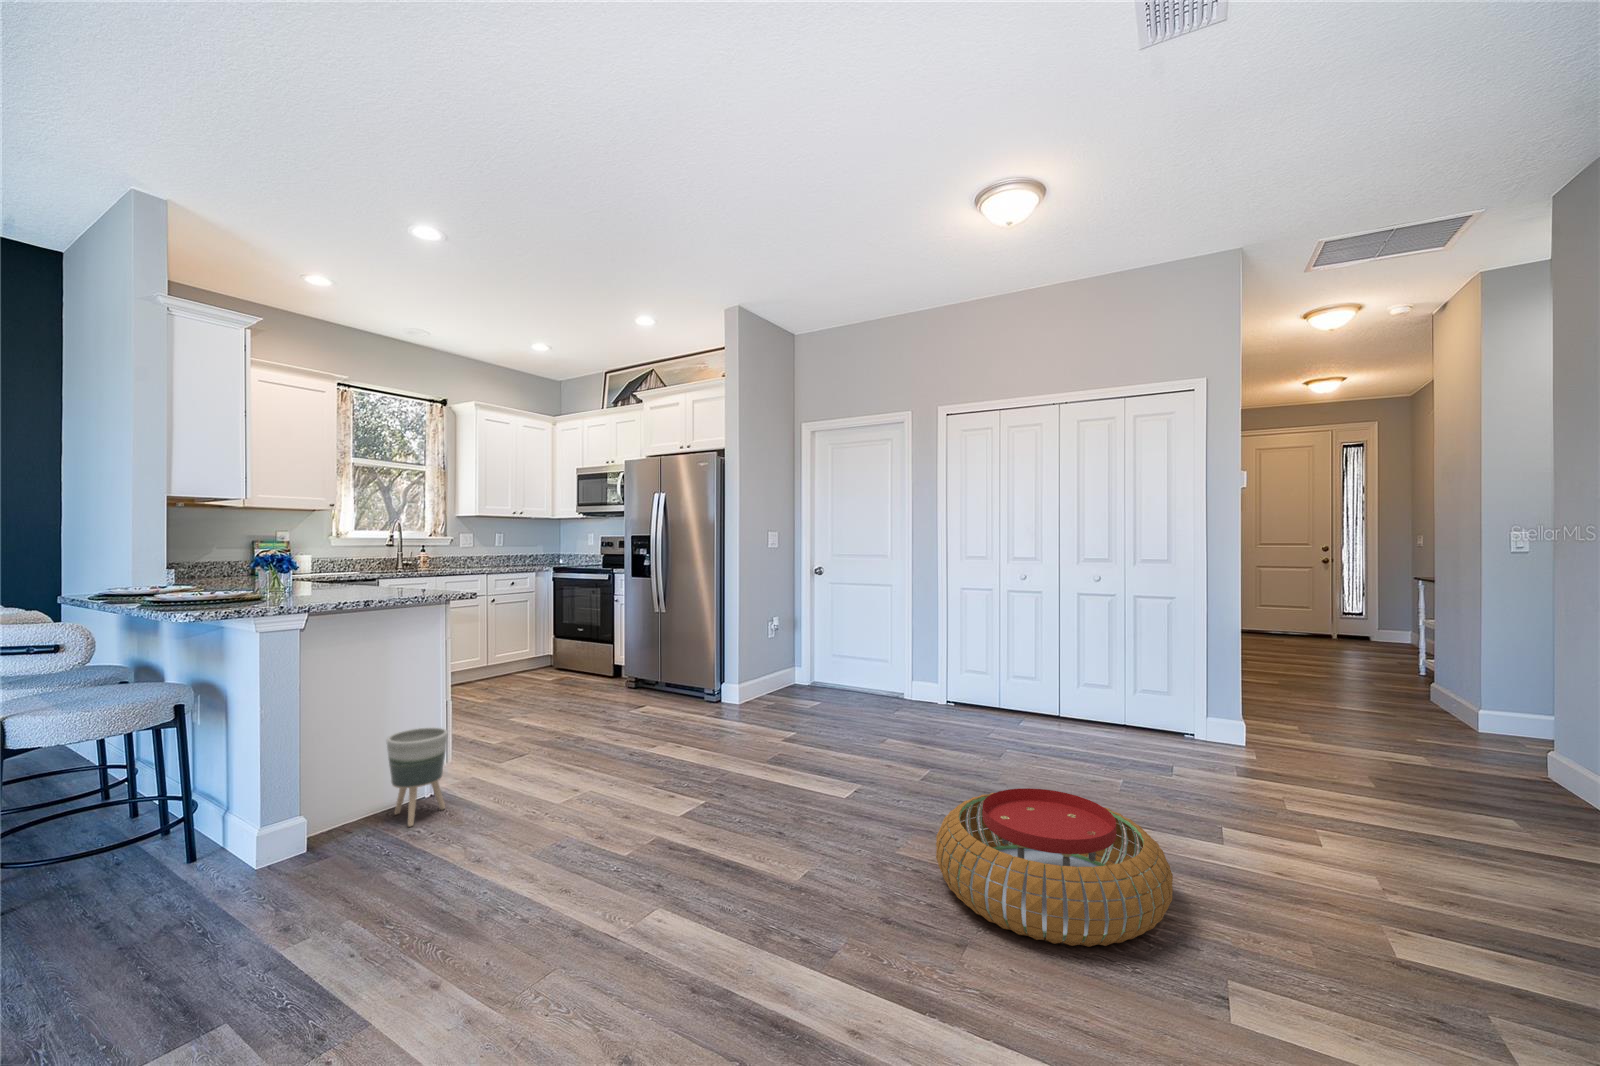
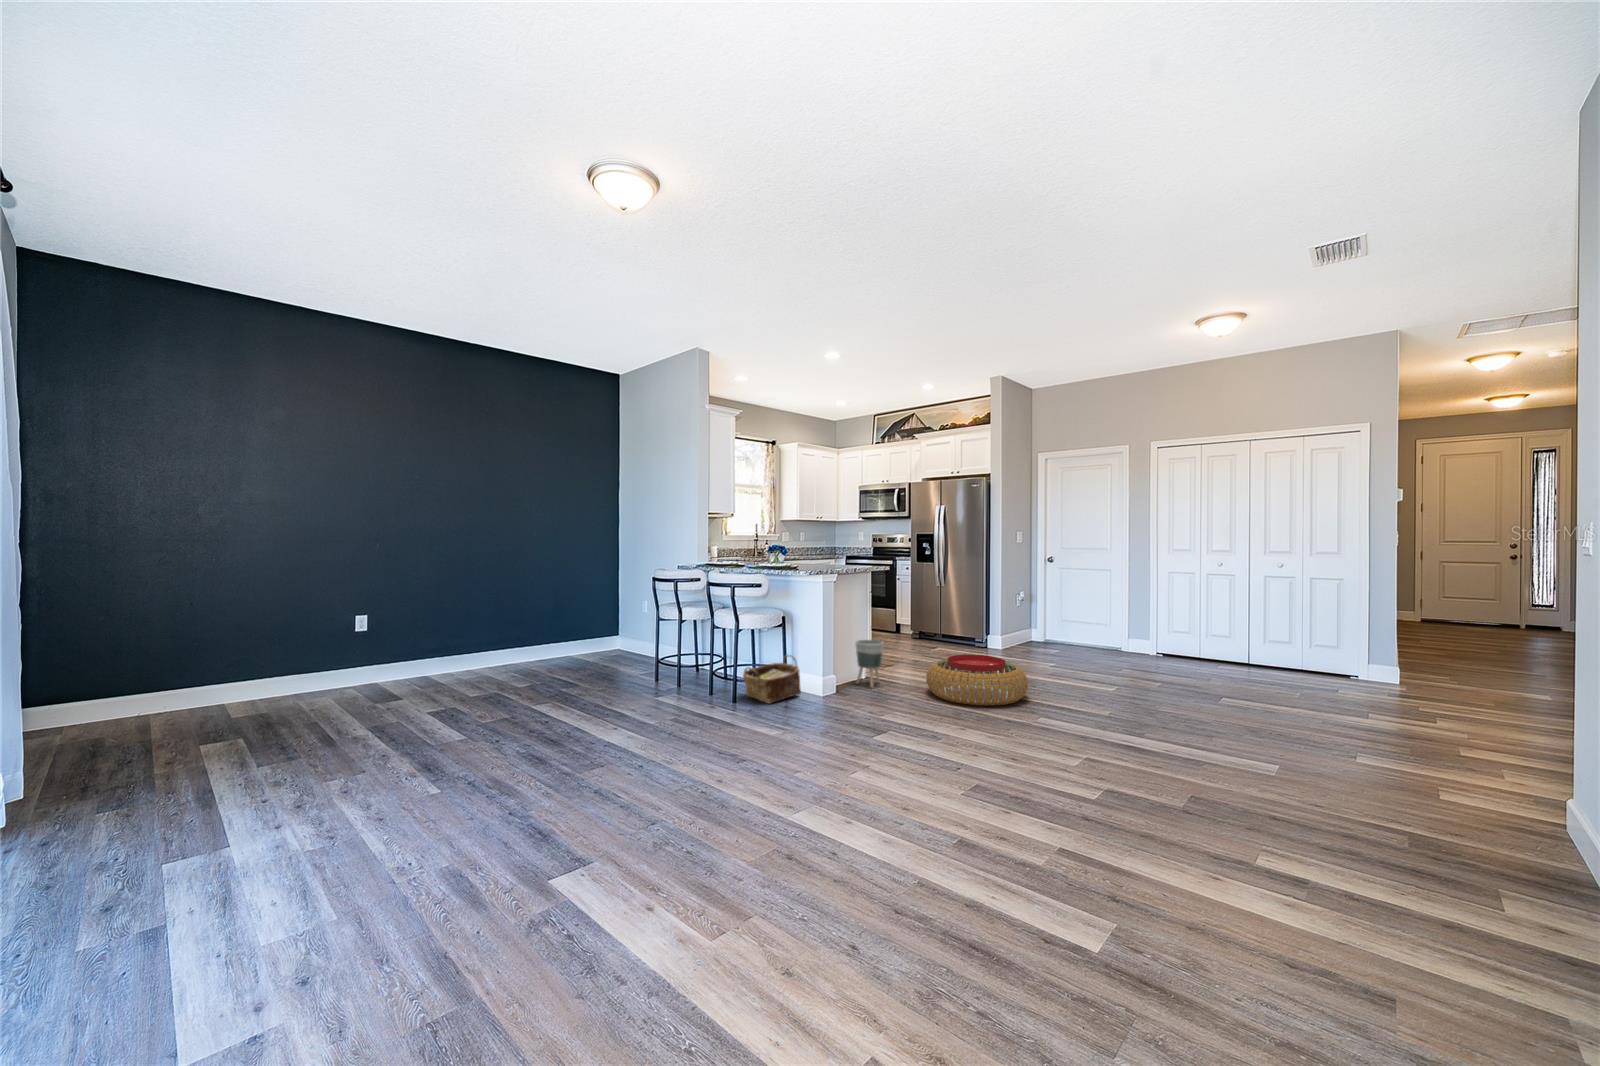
woven basket: none [40,780,215,910] -> present [743,655,801,704]
pouf: present [936,788,1173,947] -> present [926,655,1028,706]

